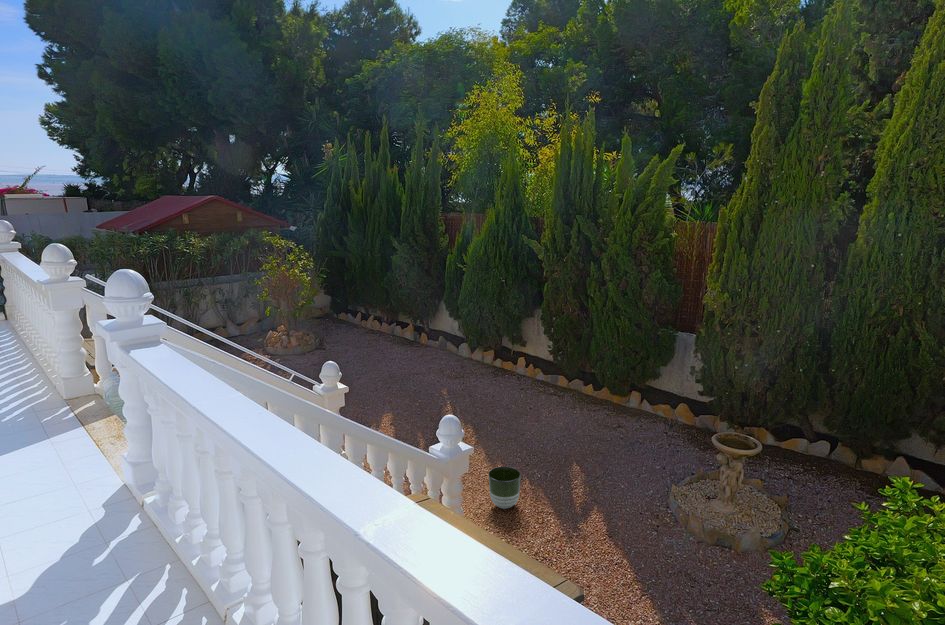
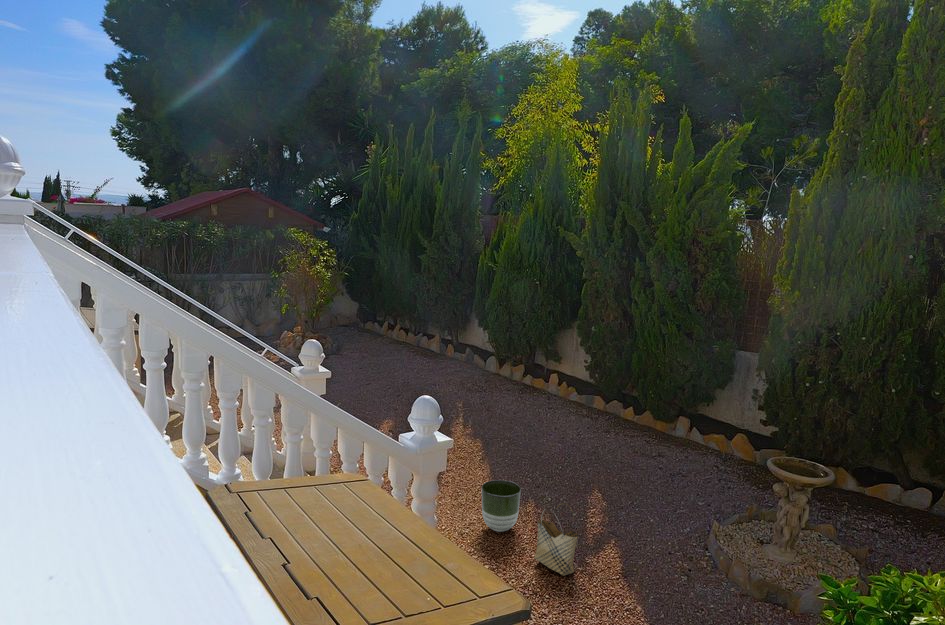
woven basket: none [538,484,574,541] -> present [534,503,578,576]

